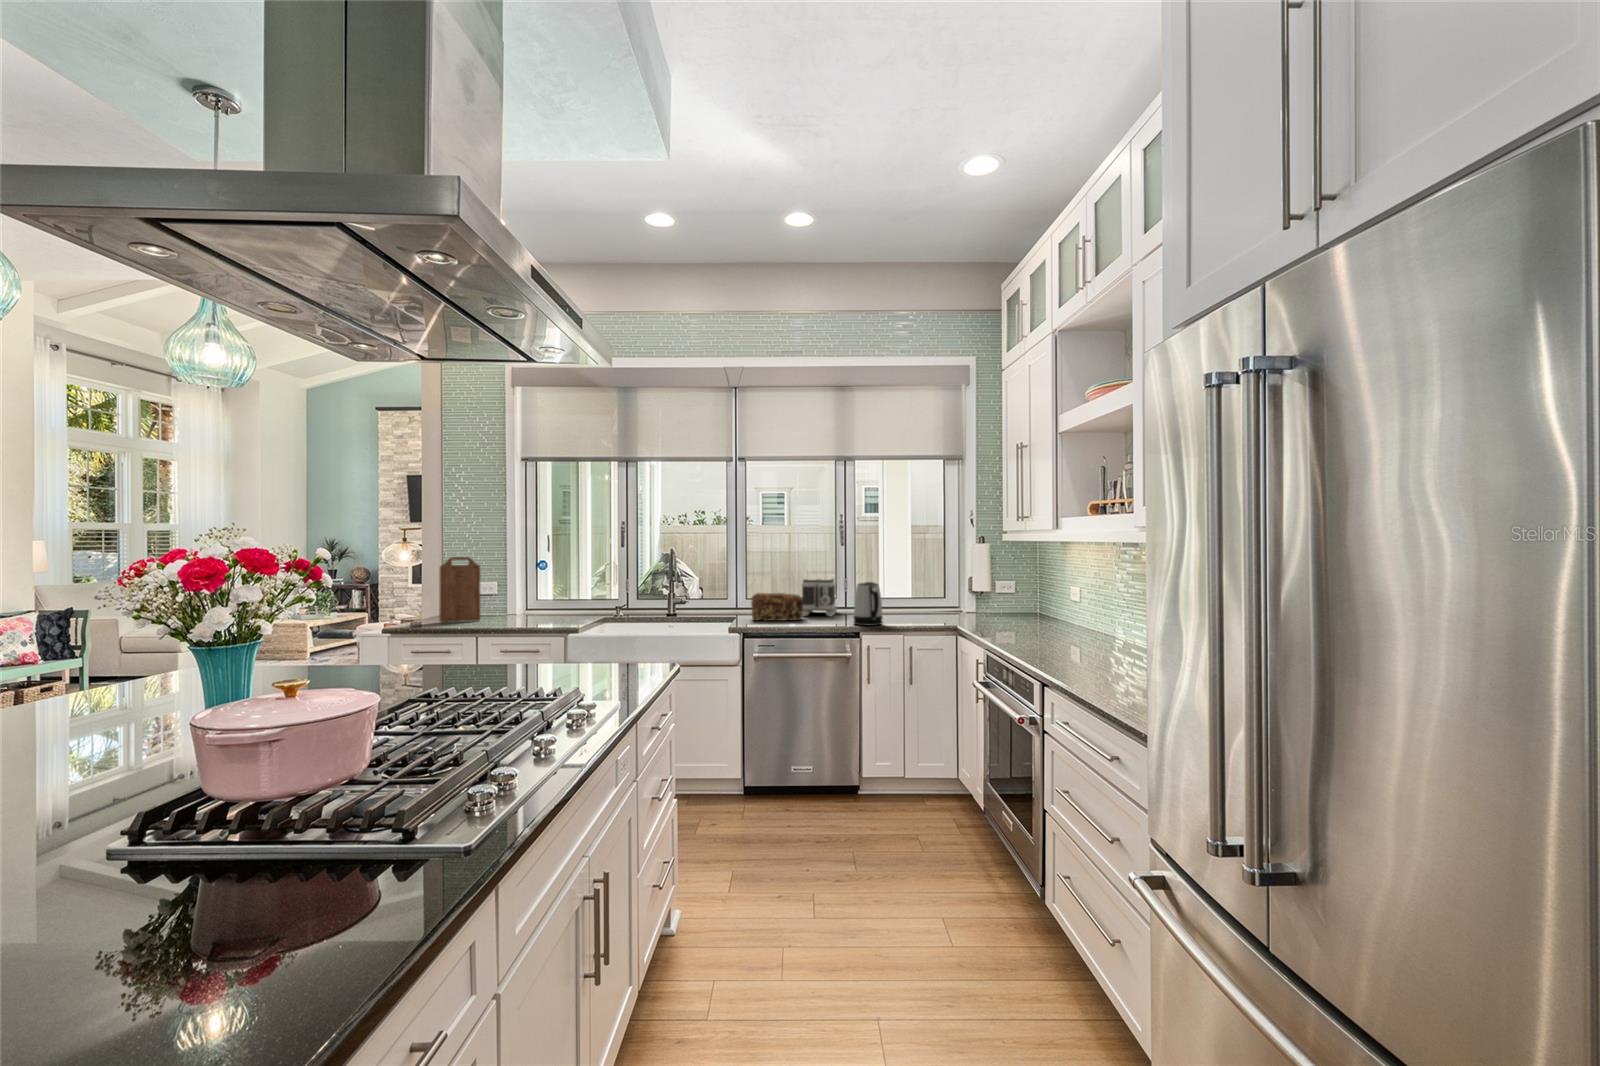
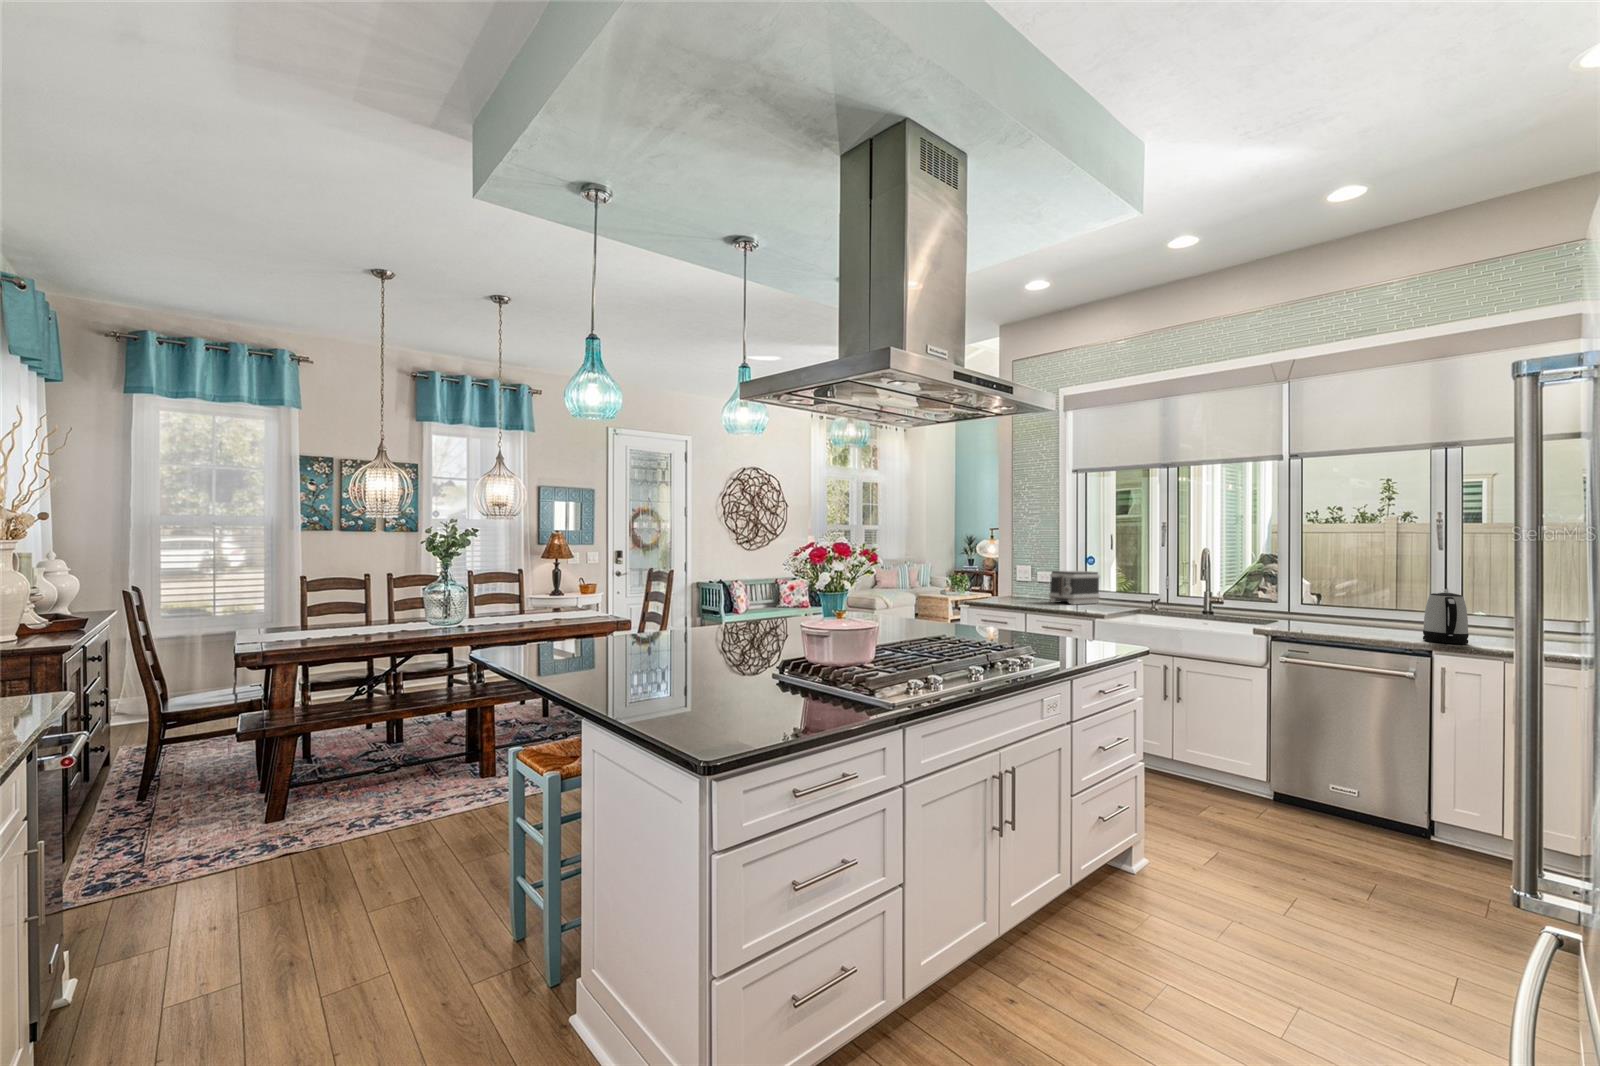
cutting board: present [439,557,480,622] -> none [1004,549,1035,601]
toaster: present [802,578,837,616] -> present [1049,571,1100,605]
bread loaf: present [751,593,803,621] -> none [1292,597,1363,629]

